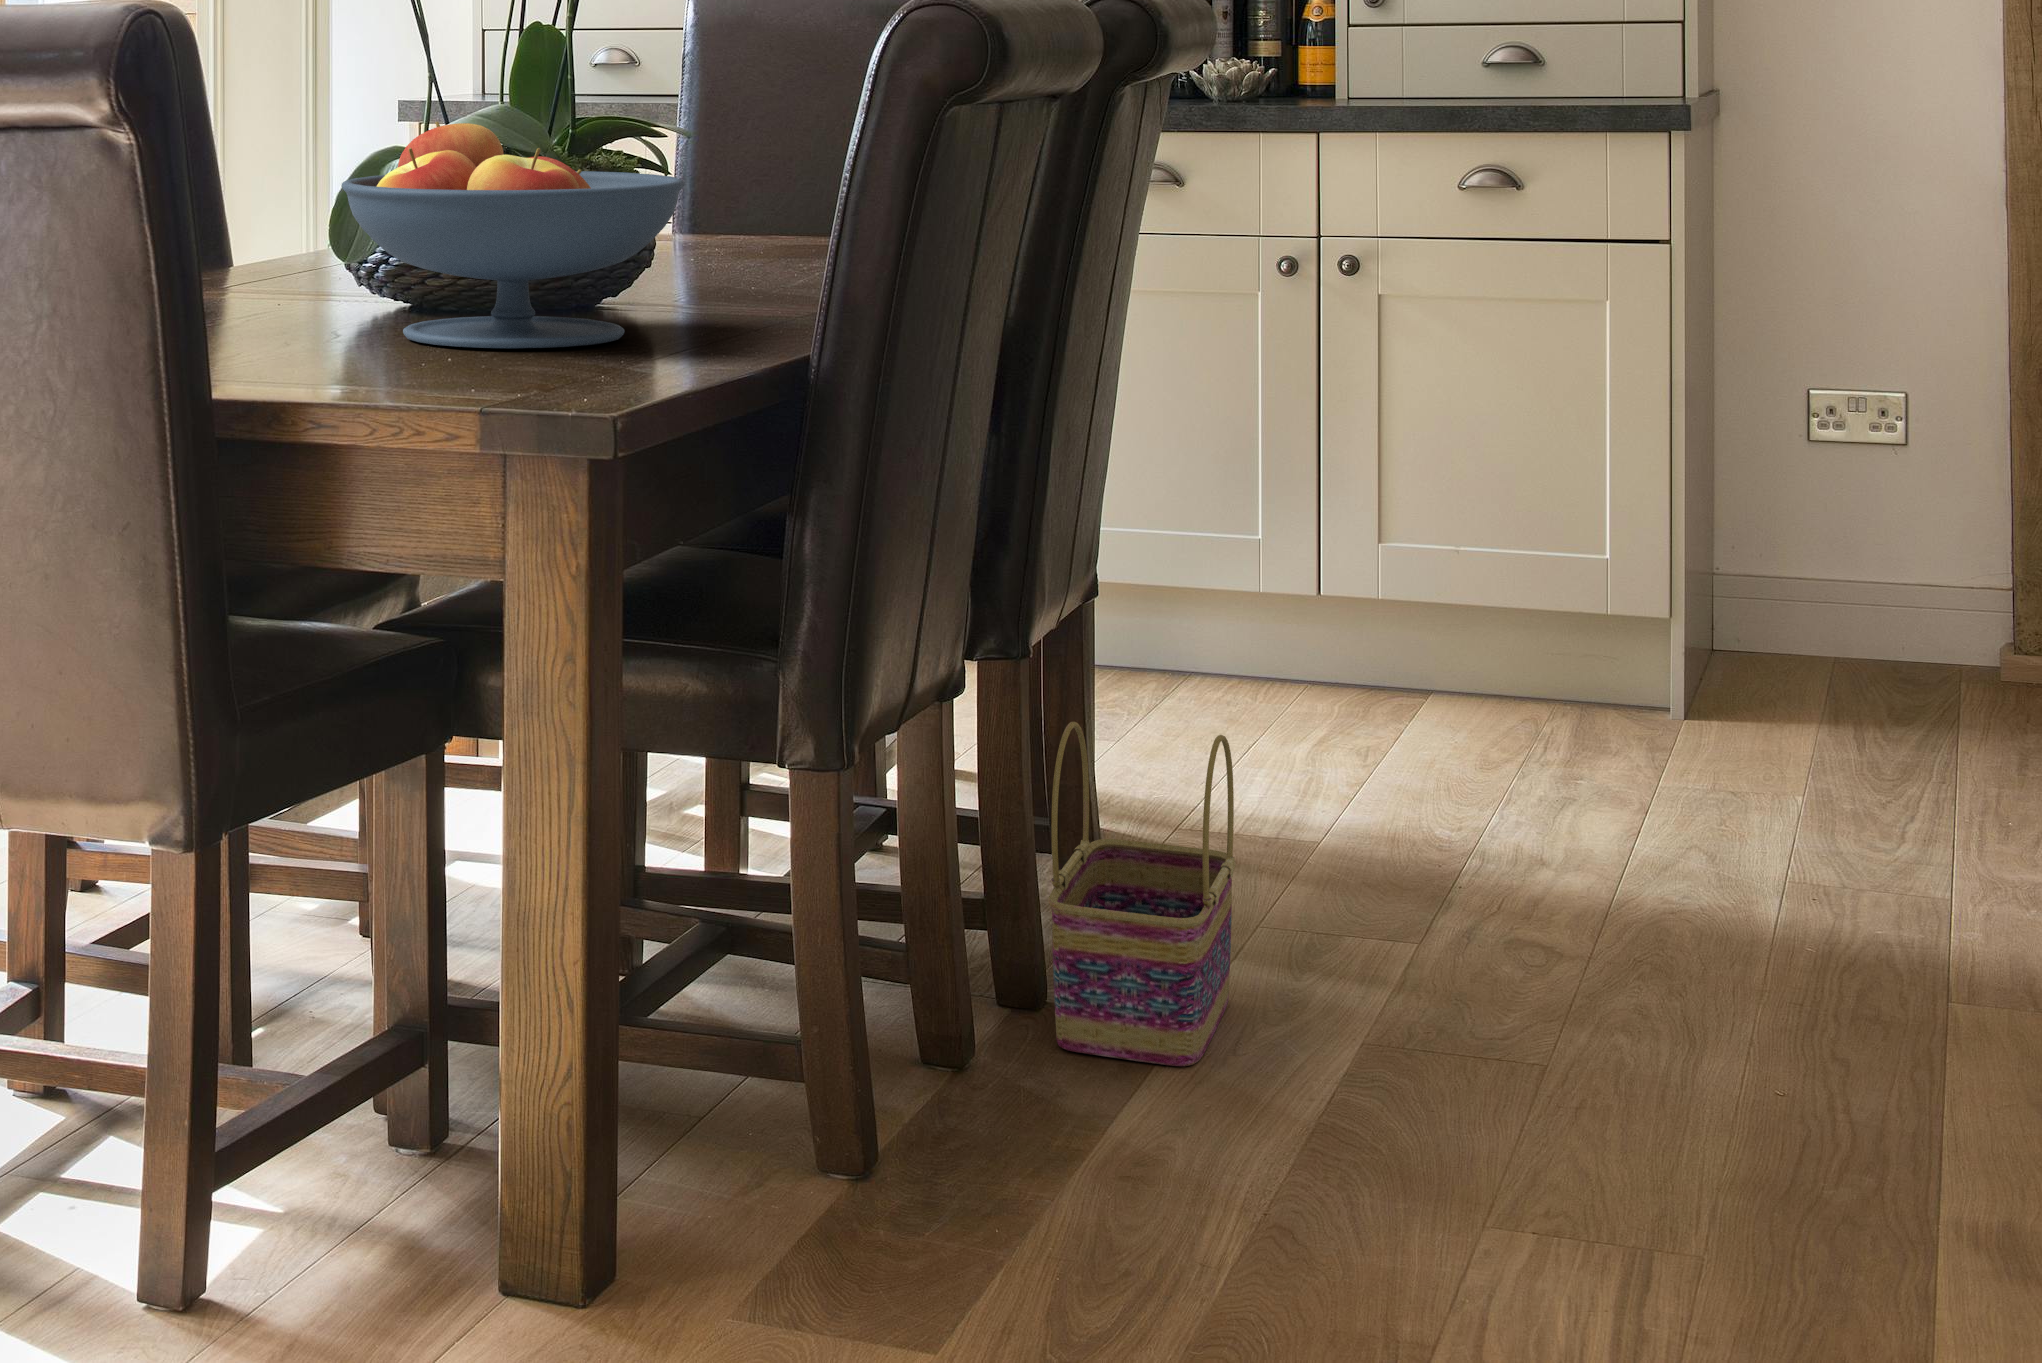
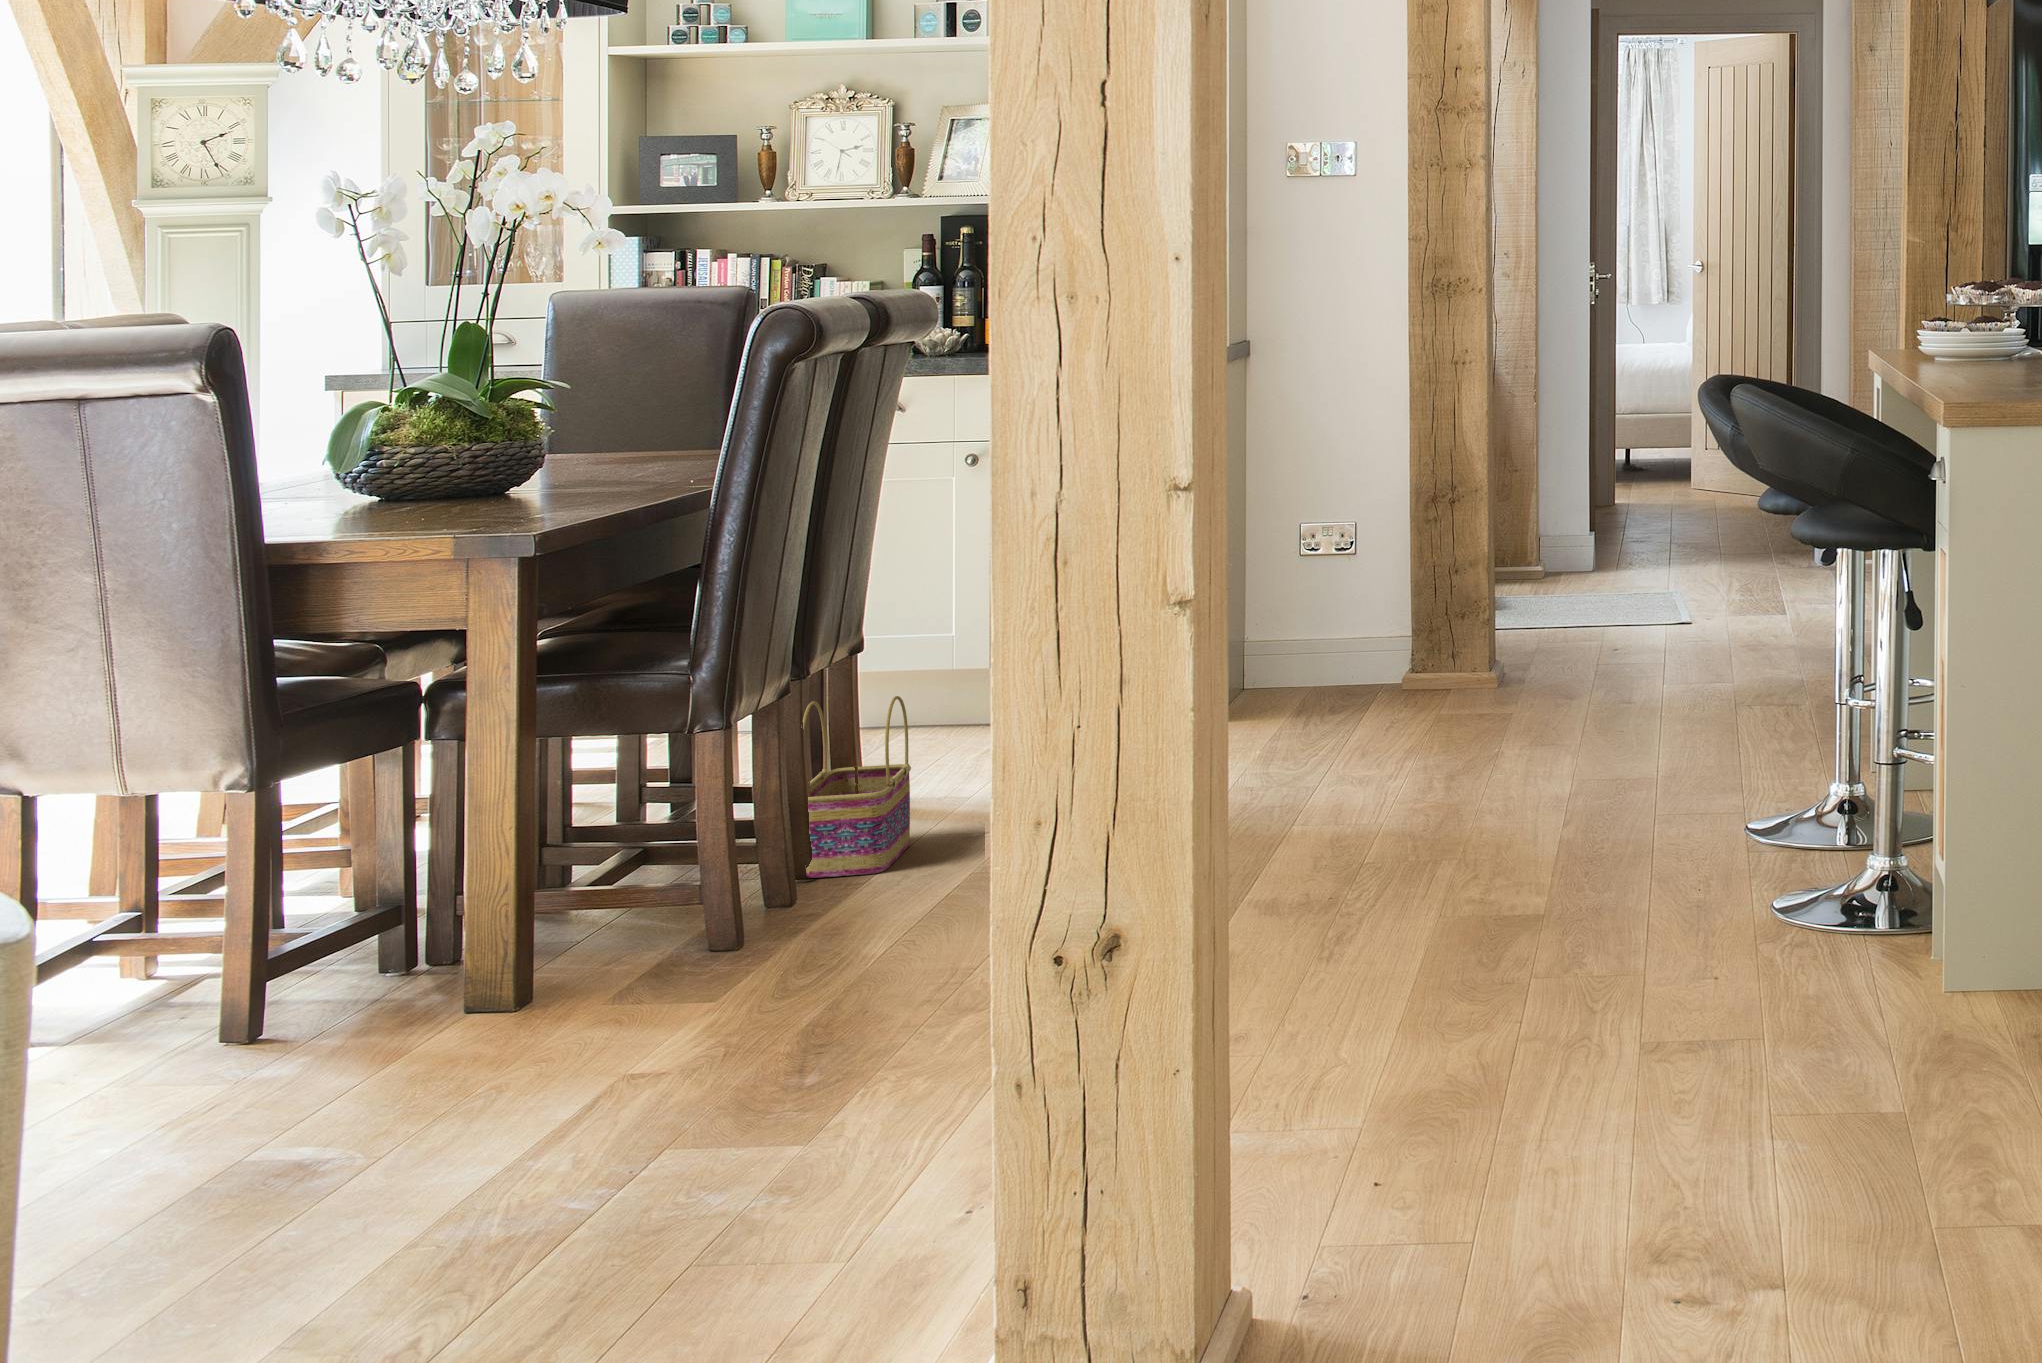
fruit bowl: present [341,122,685,348] -> none [334,384,562,513]

